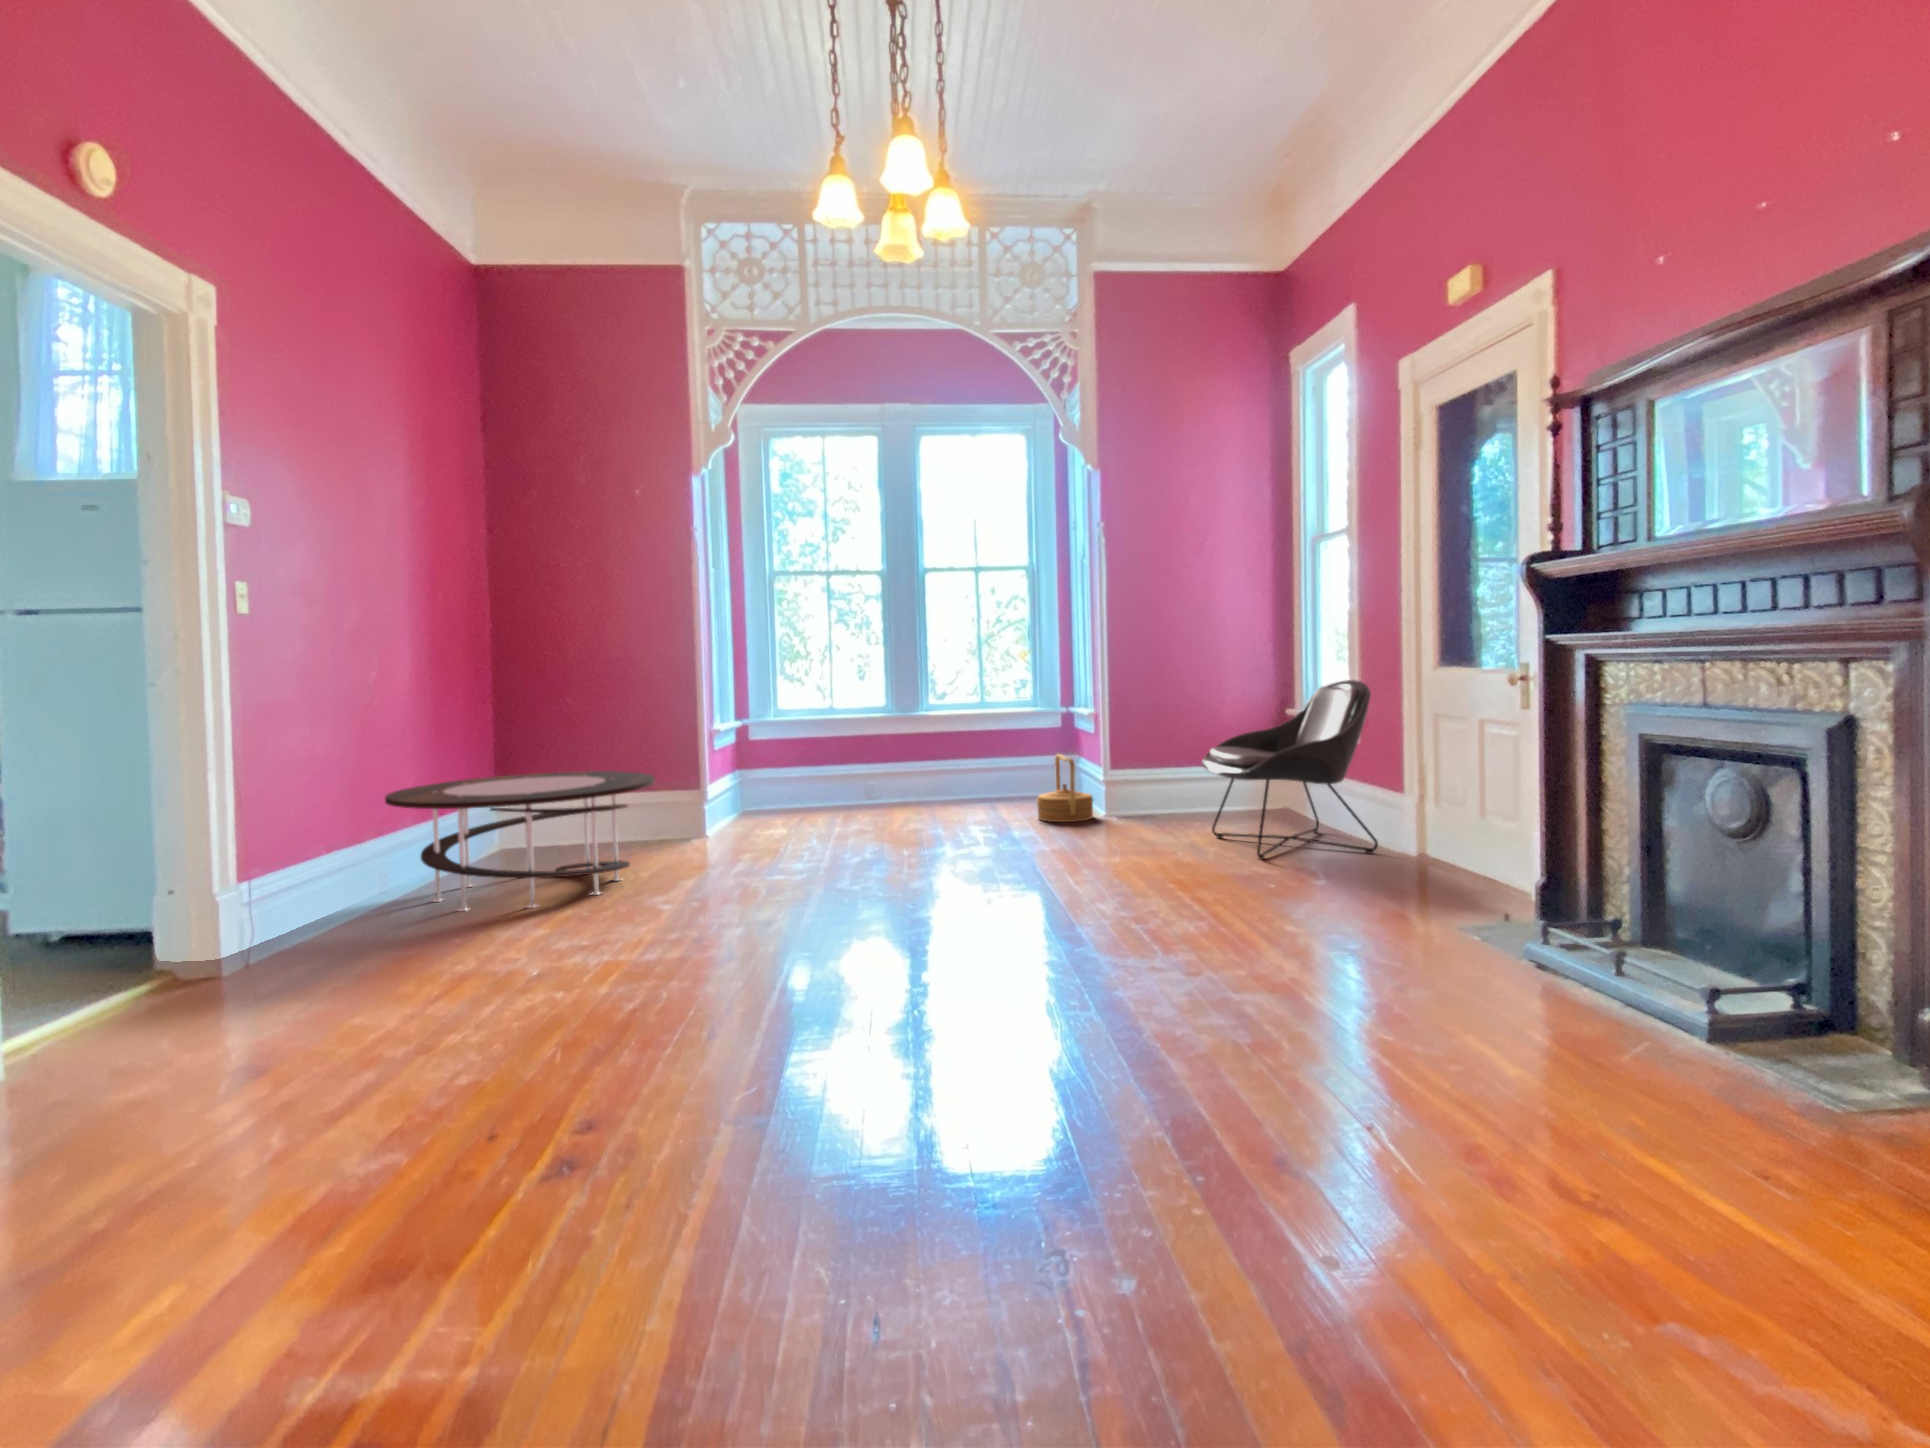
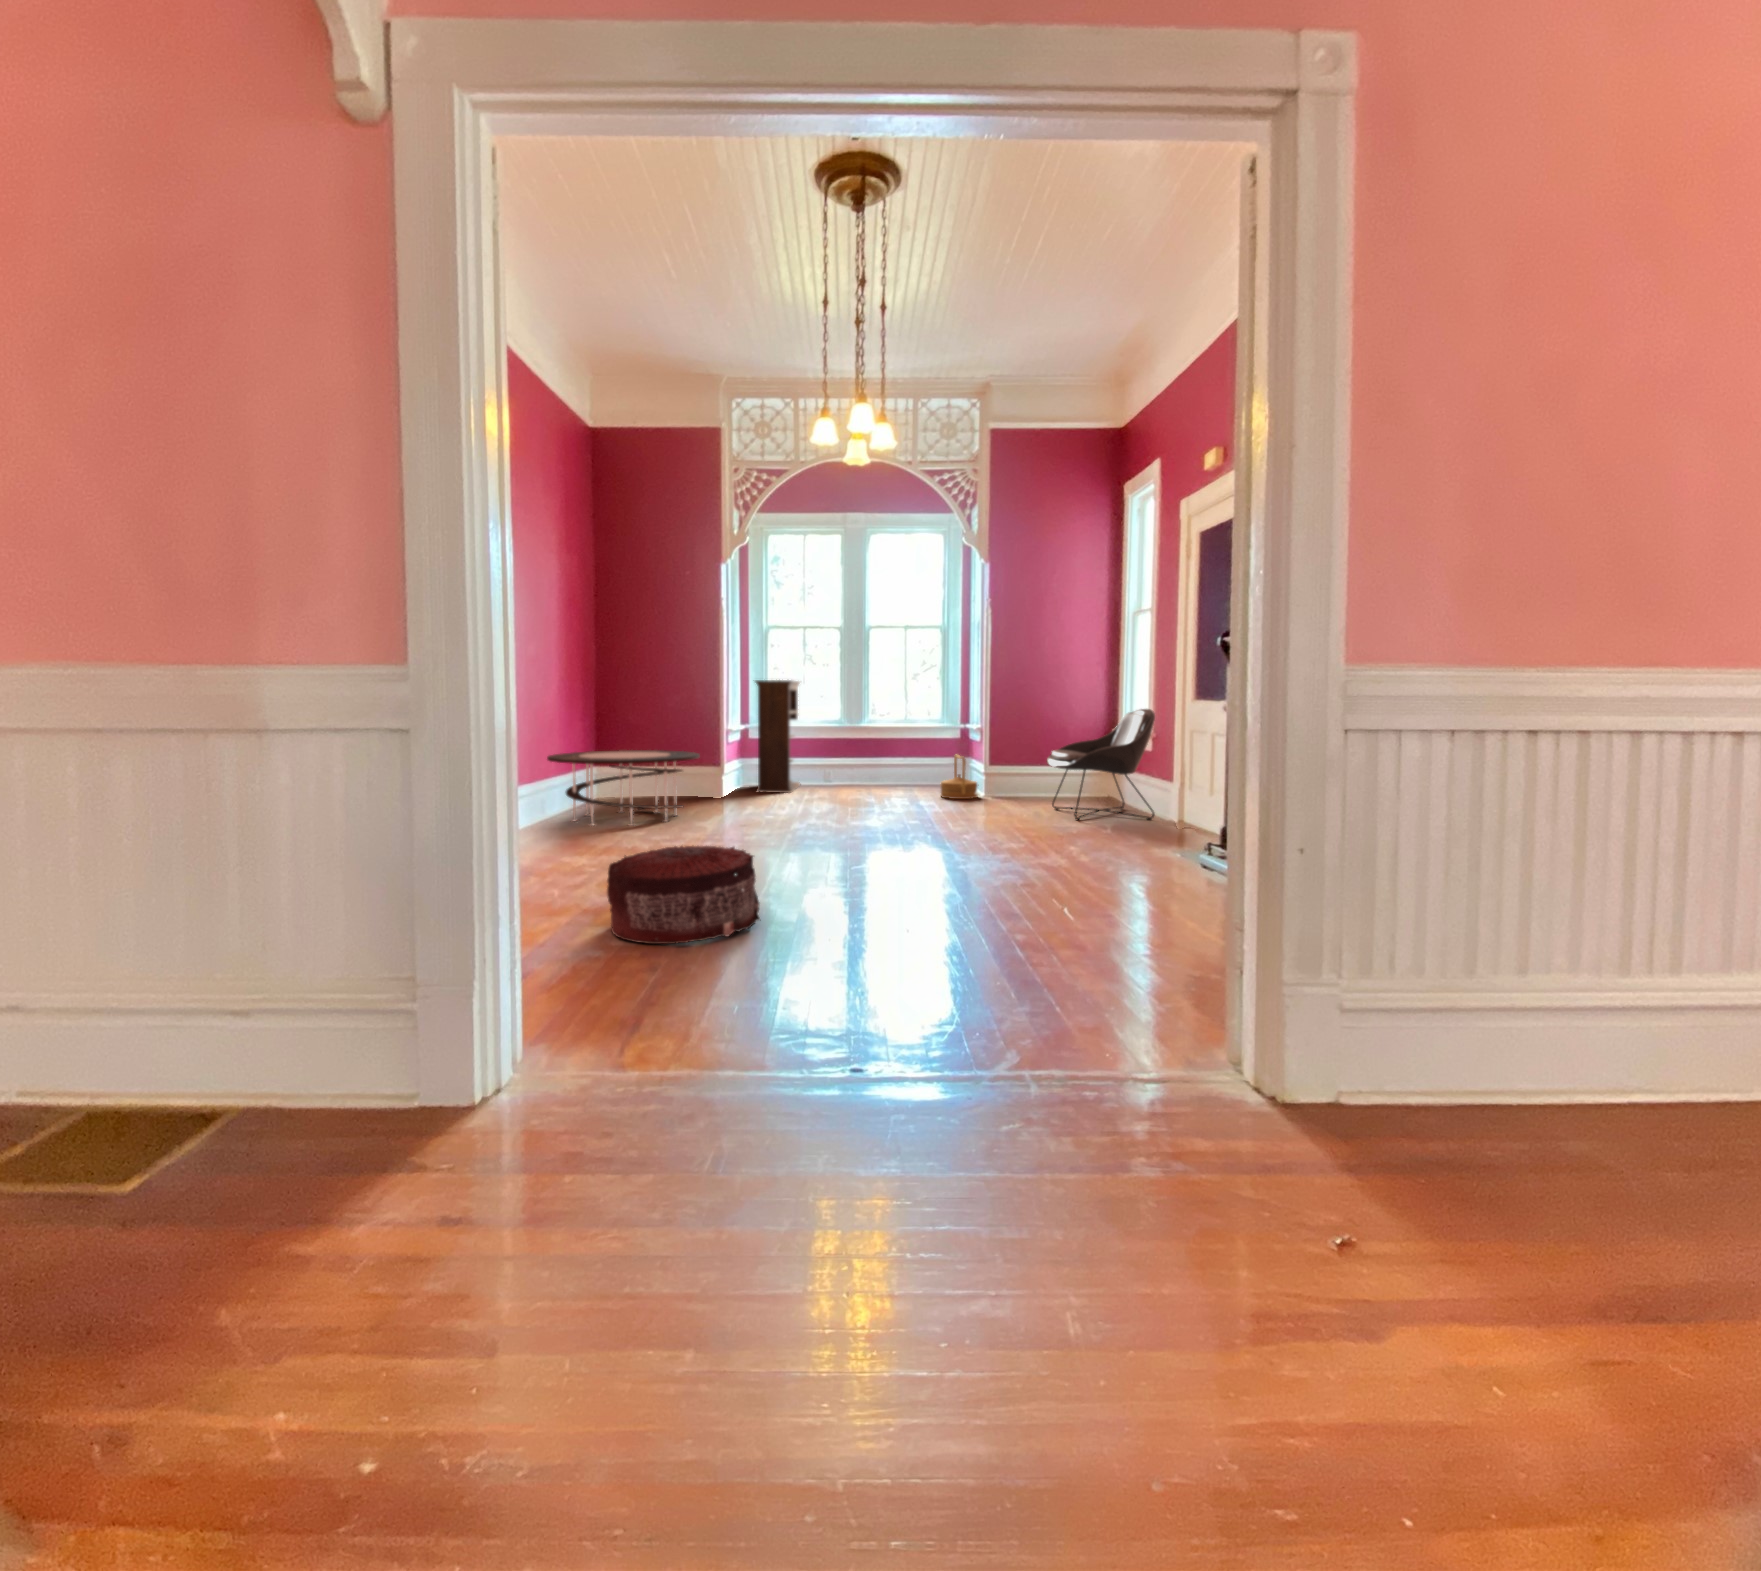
bookcase: none [750,652,829,822] -> present [755,680,800,793]
pouf: none [287,1040,698,1383] -> present [607,846,760,944]

